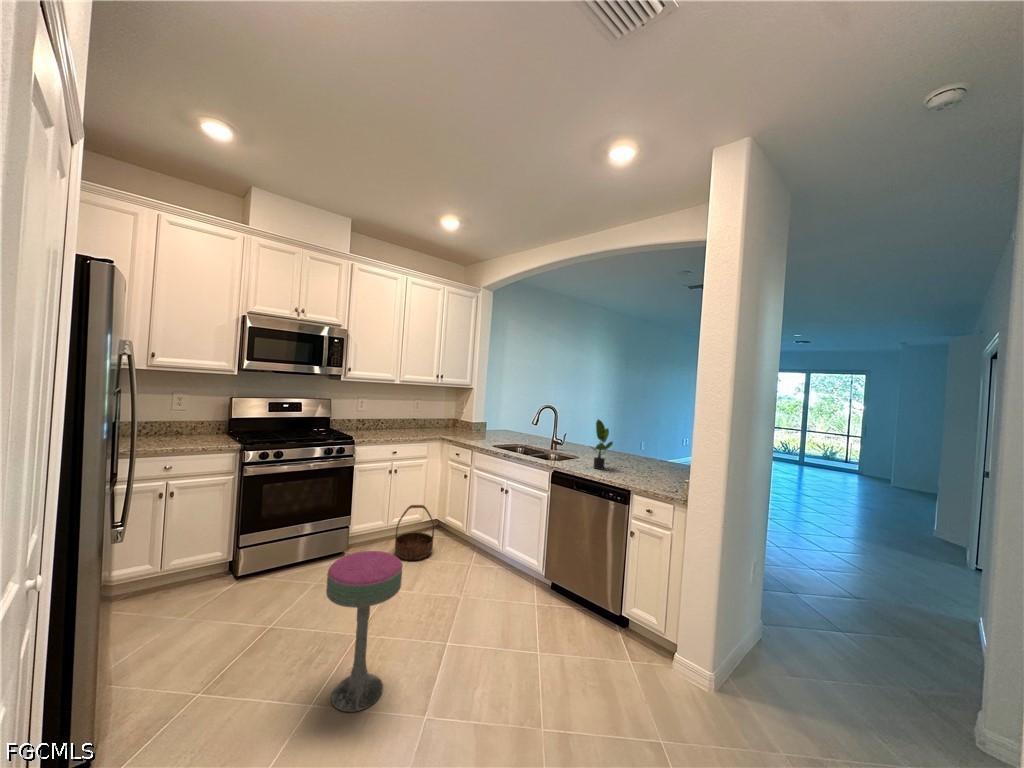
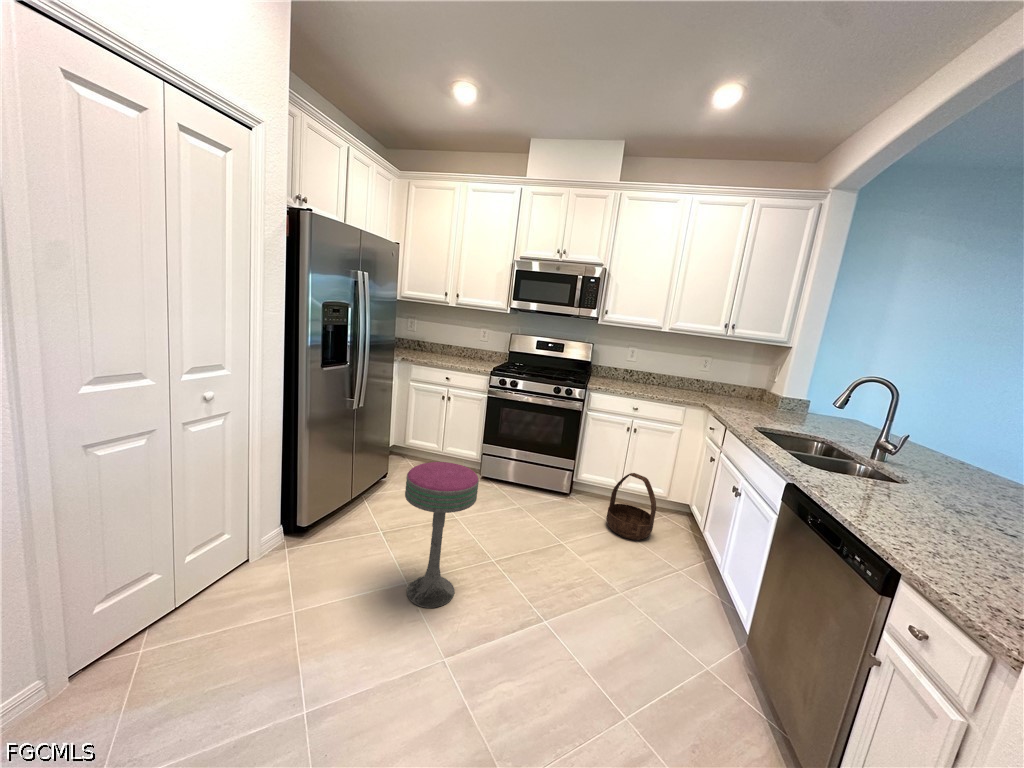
potted plant: present [591,419,613,469] -> none [893,385,983,510]

